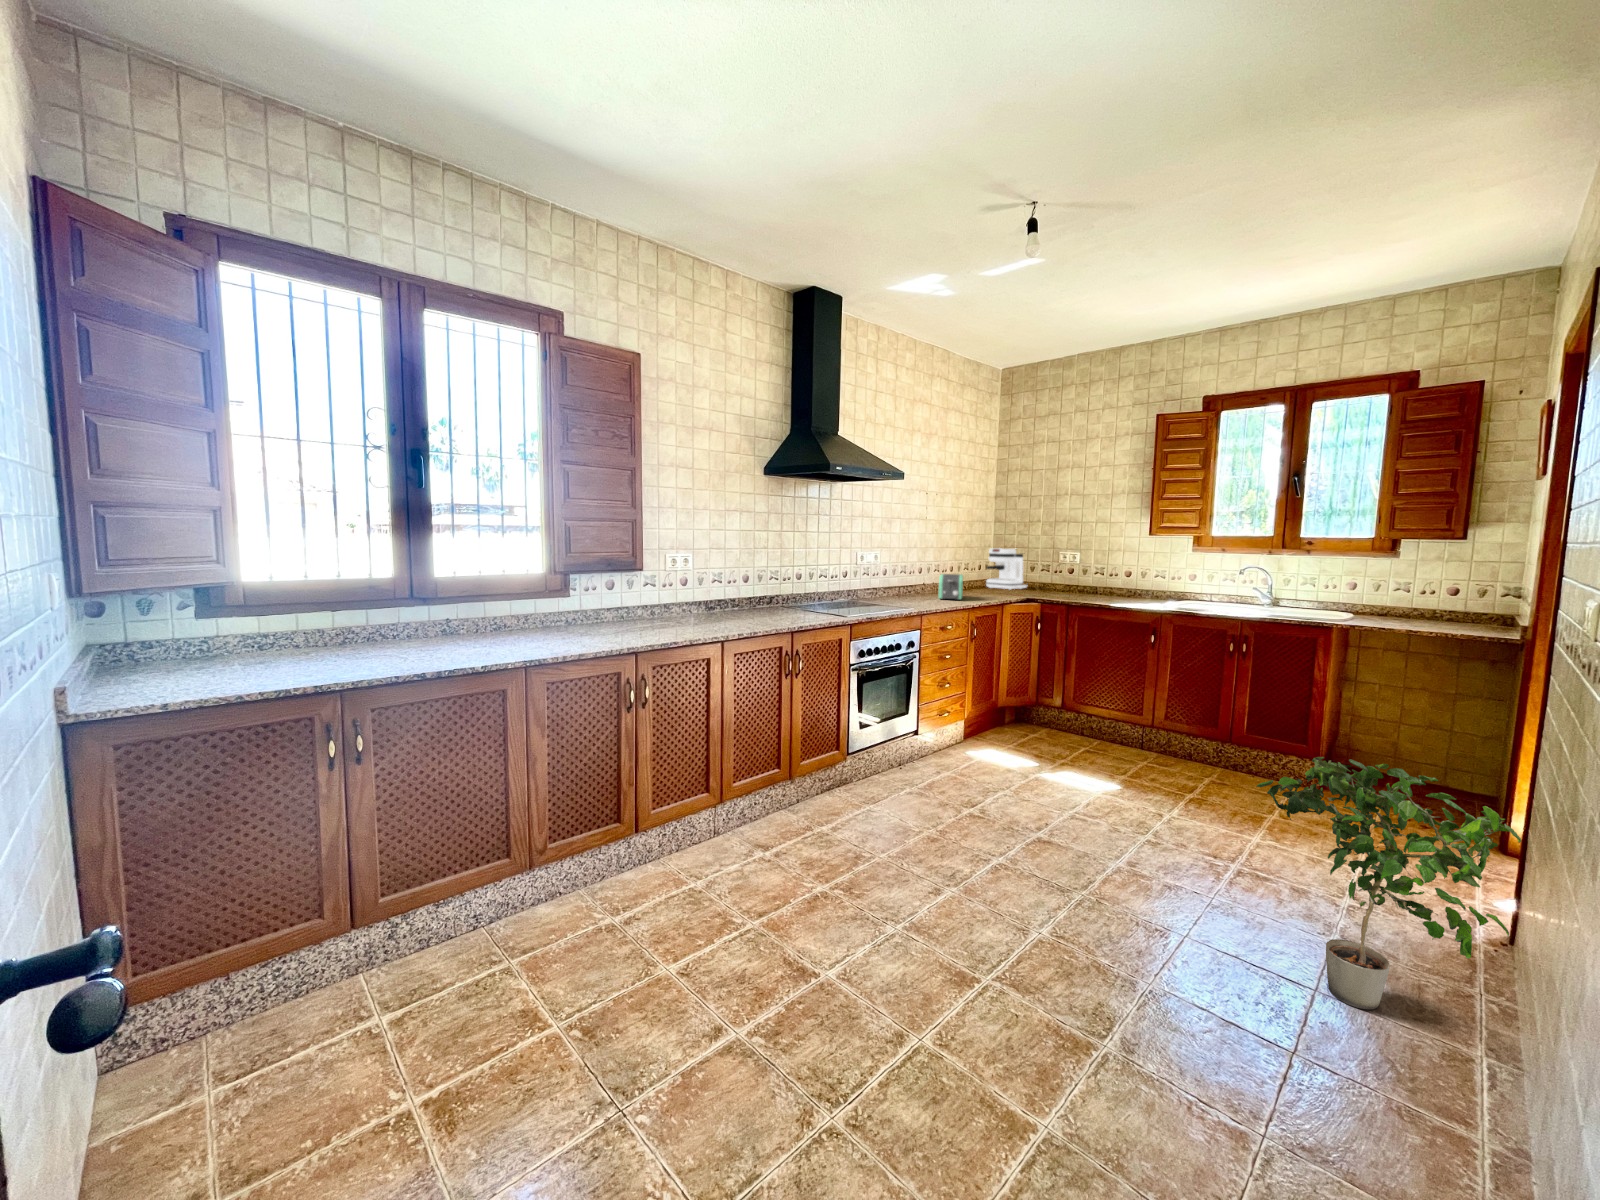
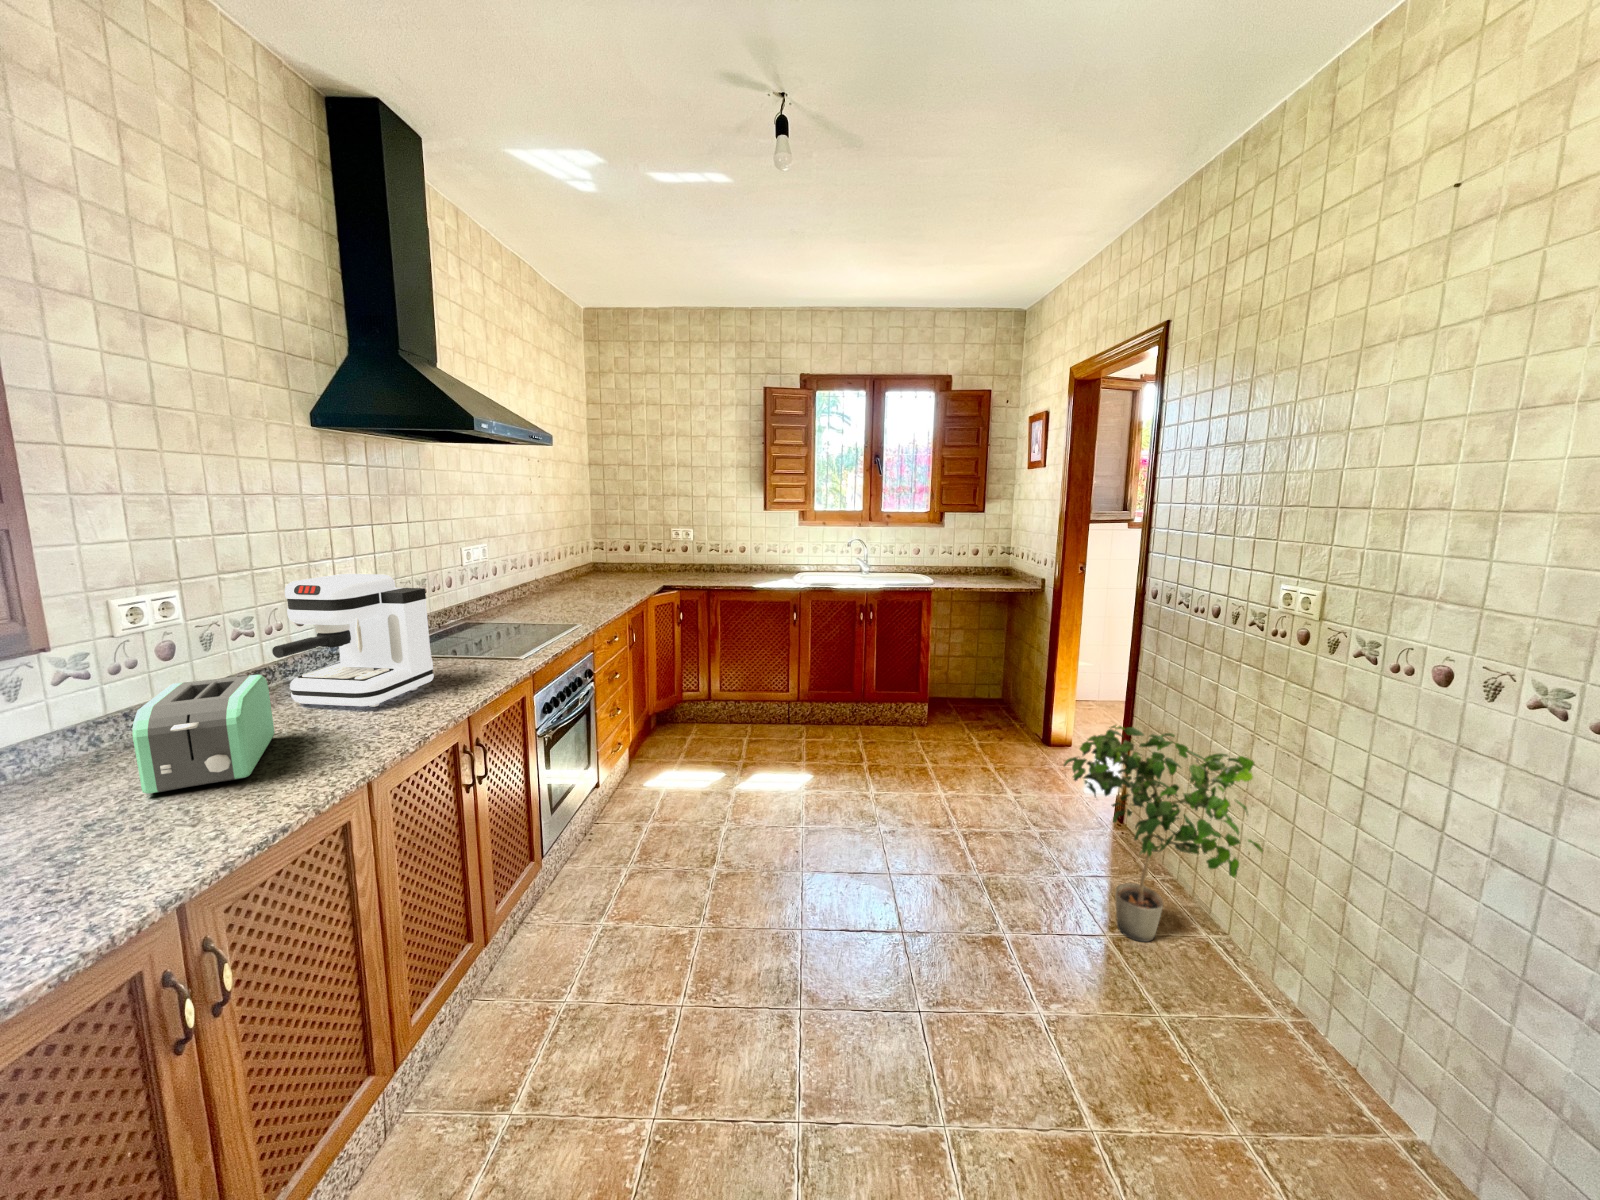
coffee maker: present [986,548,1028,590] -> present [272,574,434,707]
toaster: present [938,574,963,600] -> present [133,675,274,794]

